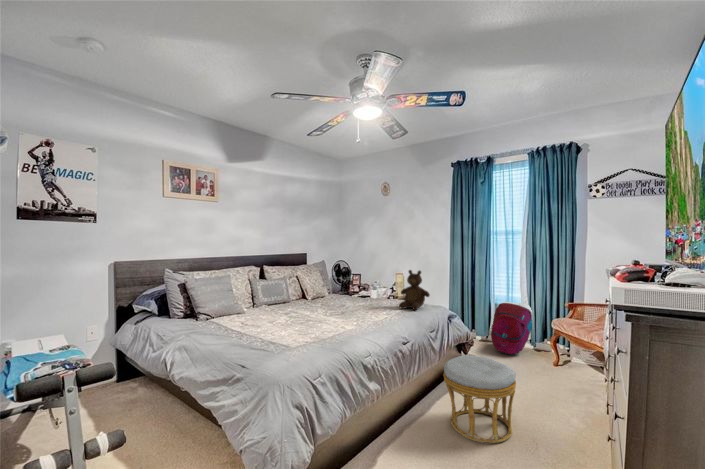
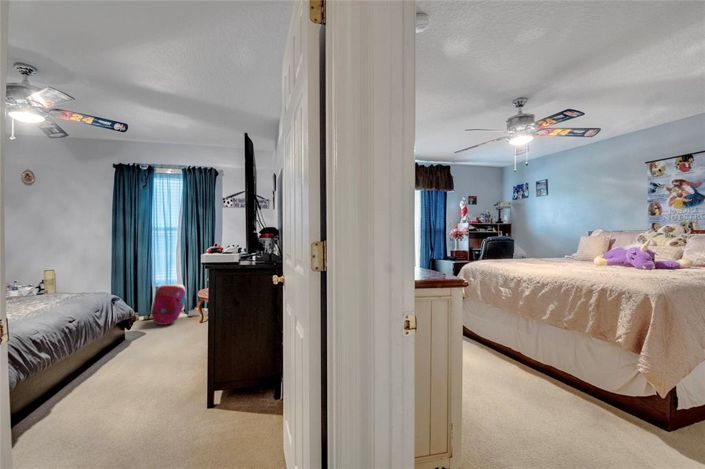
teddy bear: present [399,270,430,310] -> none [58,262,93,299]
ottoman: present [444,356,516,443] -> none [110,320,167,377]

